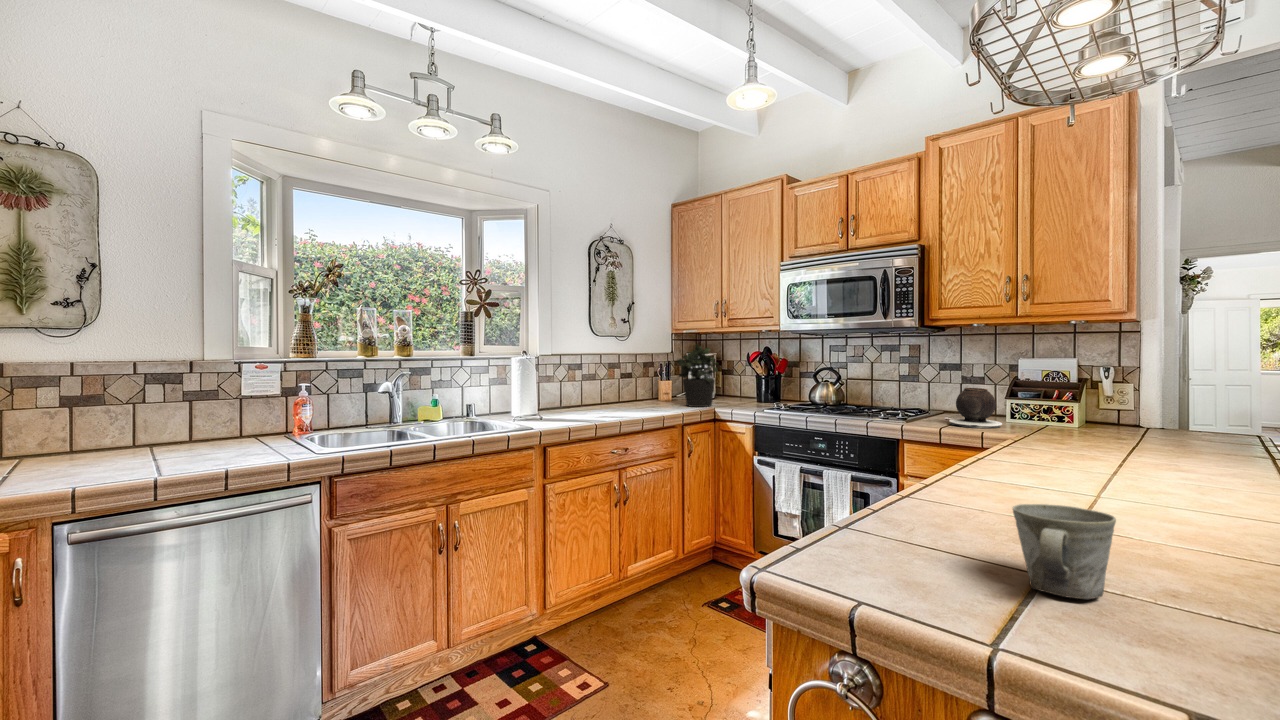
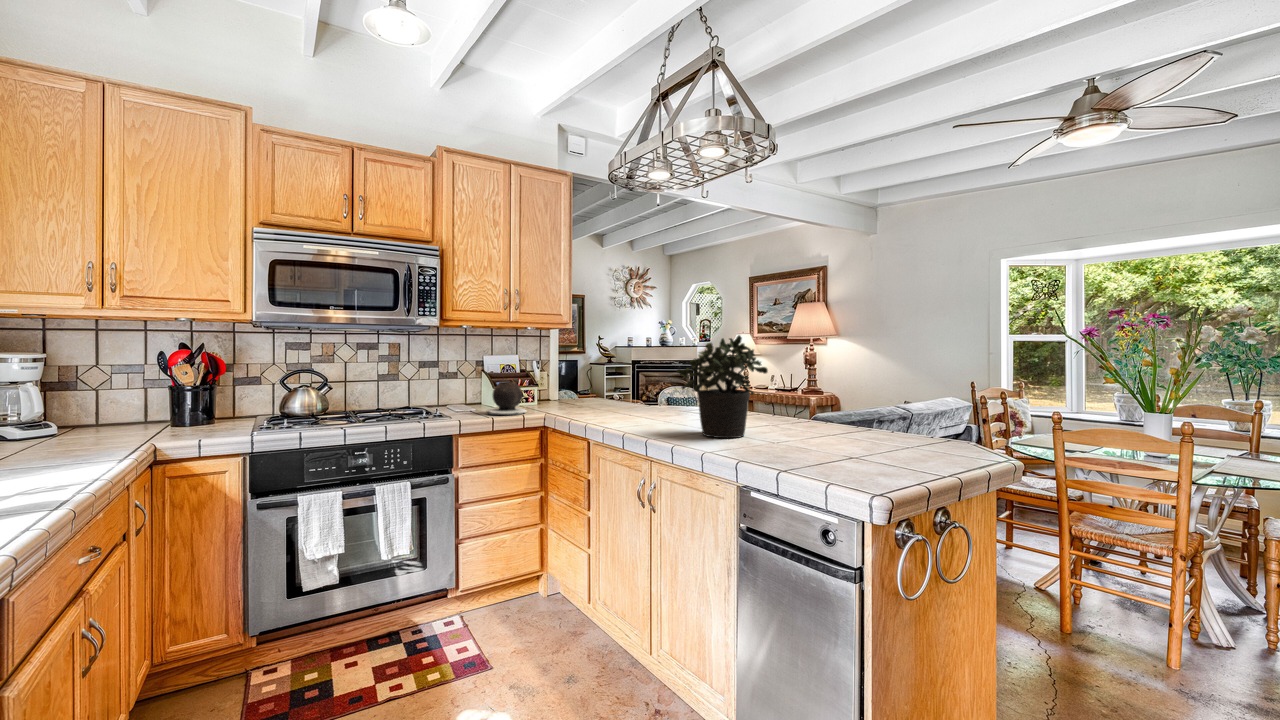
potted plant: present [677,344,718,407] -> present [677,335,768,438]
mug: present [1013,504,1116,599] -> none [866,428,922,471]

